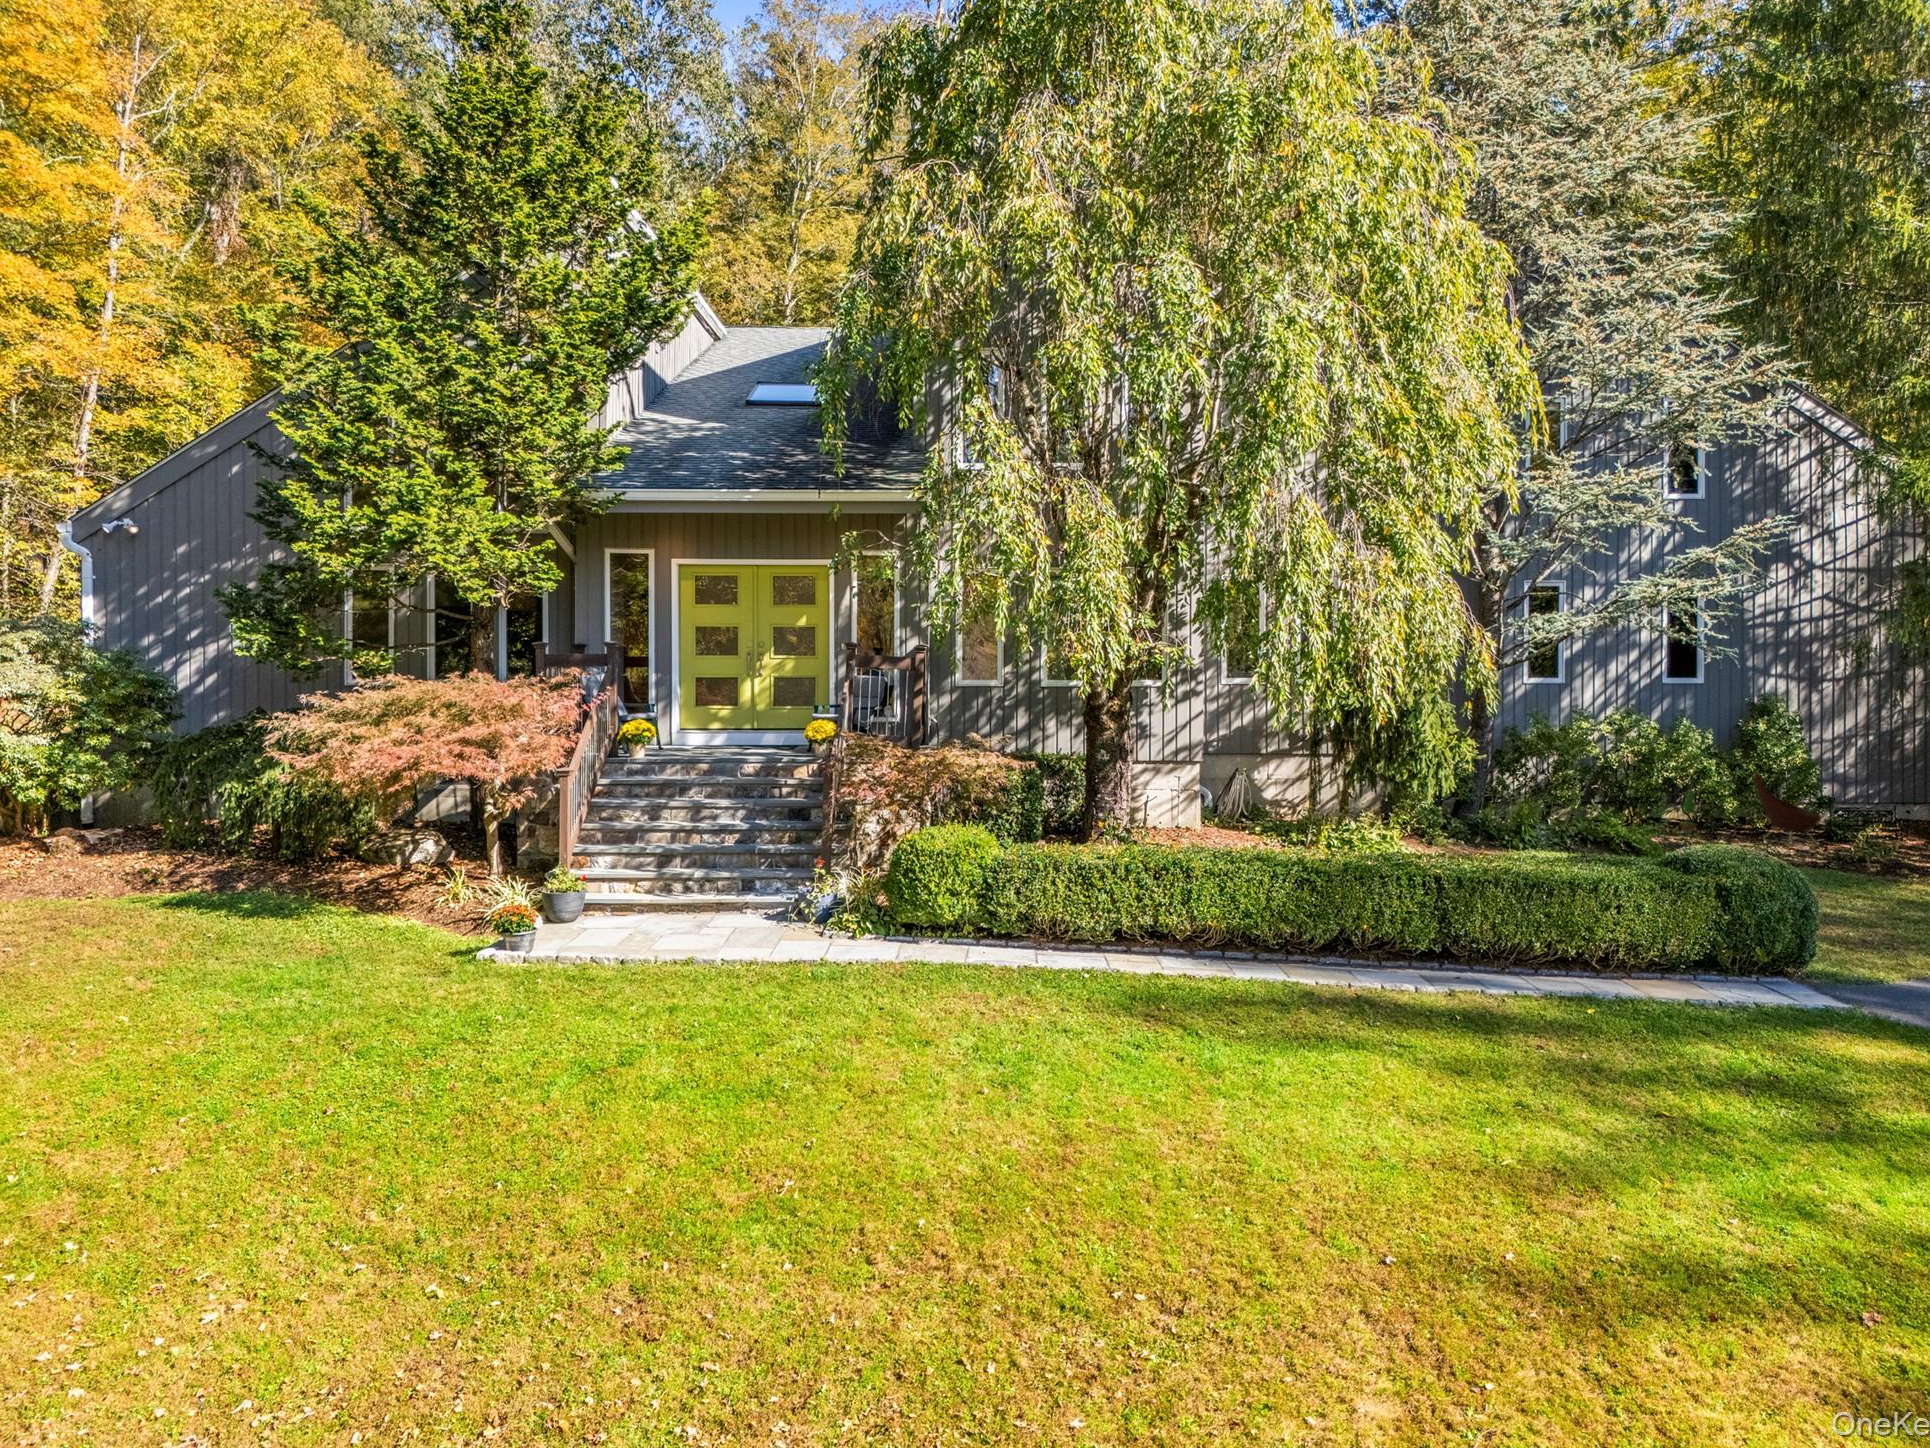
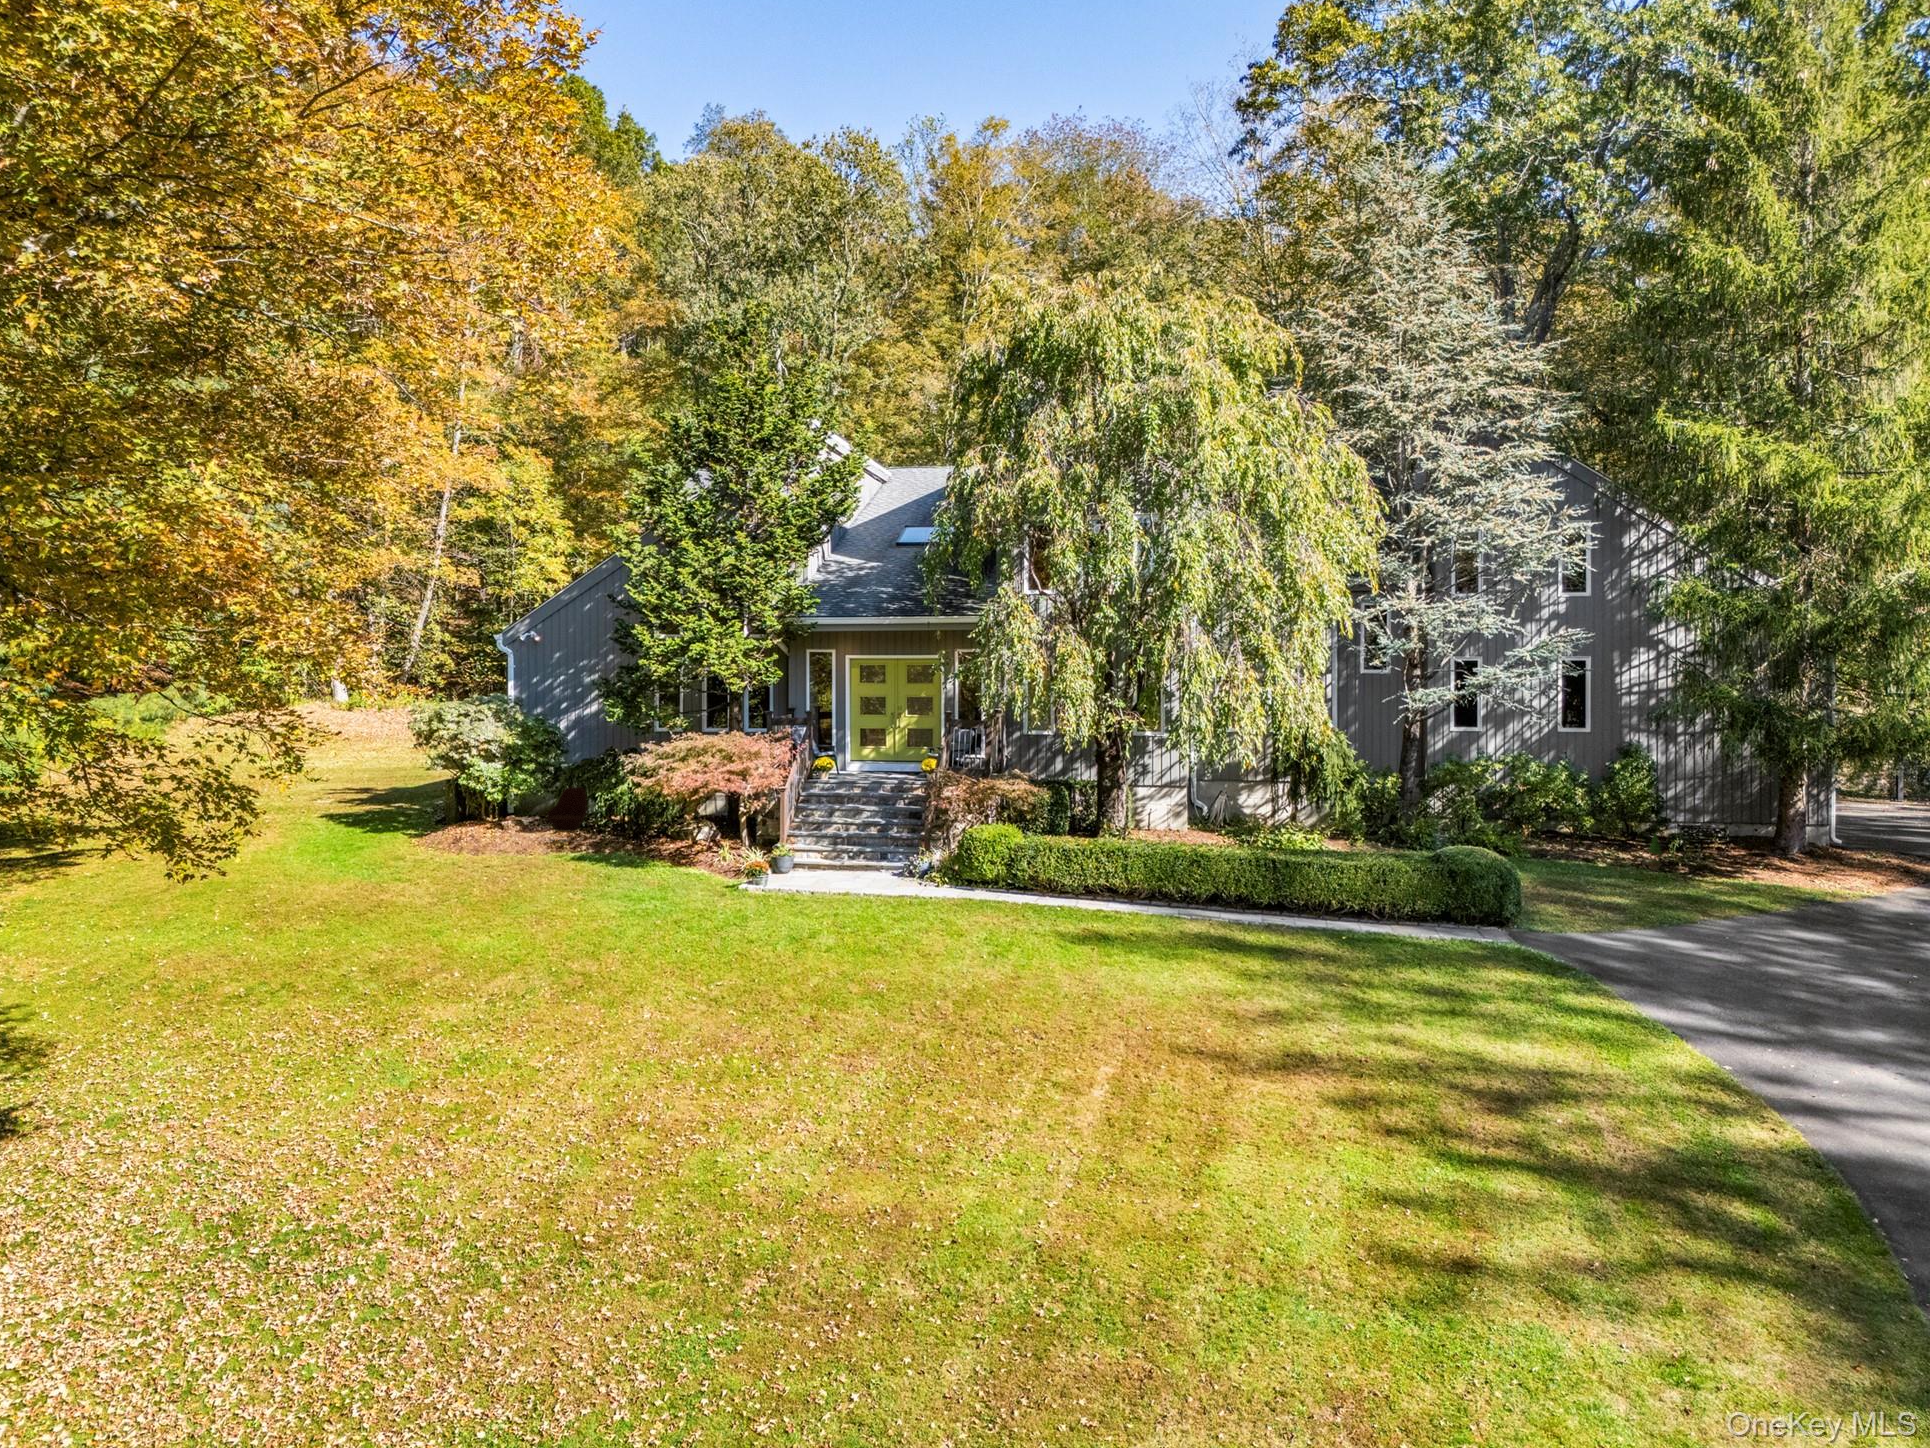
chair: present [1753,773,1821,844] -> present [547,787,587,831]

